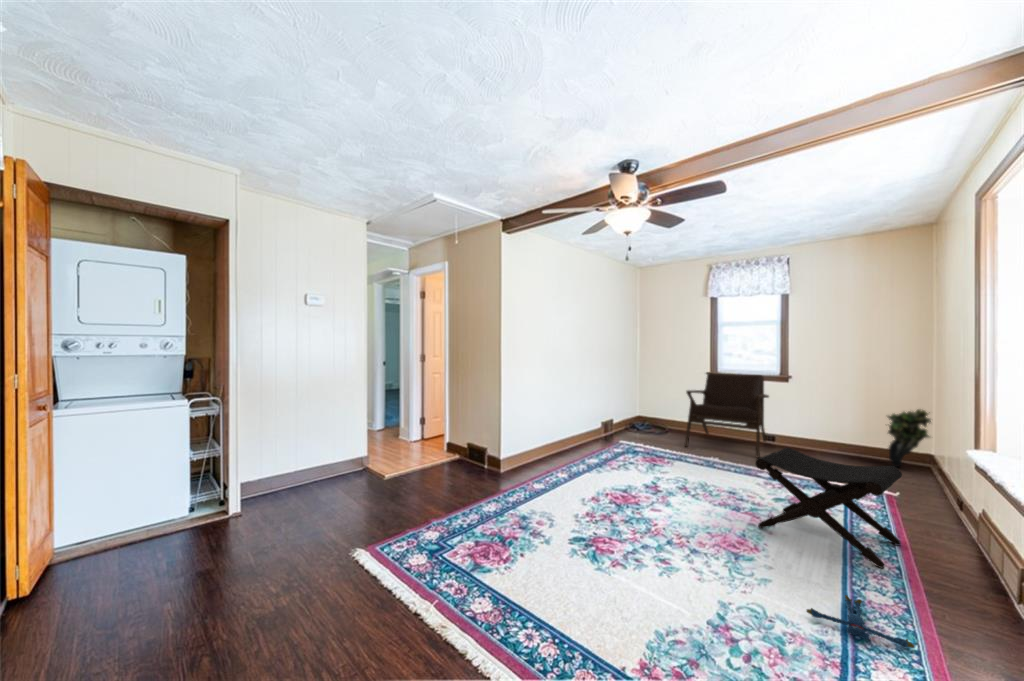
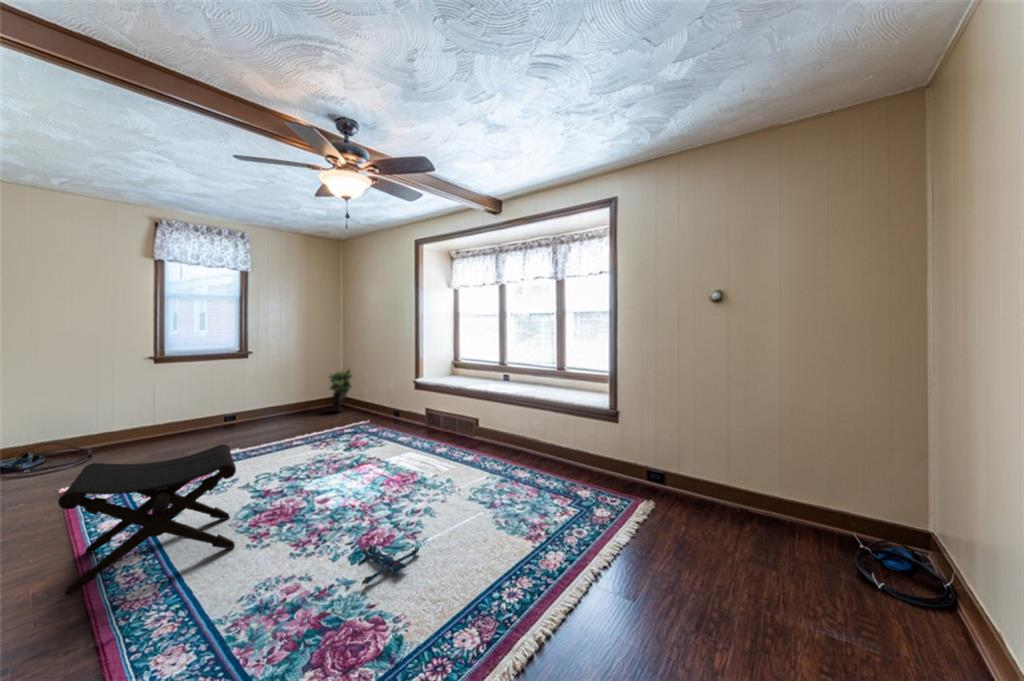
lounge chair: present [684,373,769,458] -> none [146,354,262,453]
footstool: present [755,448,902,568] -> present [58,444,236,595]
plush toy: present [806,595,914,648] -> present [362,545,419,584]

